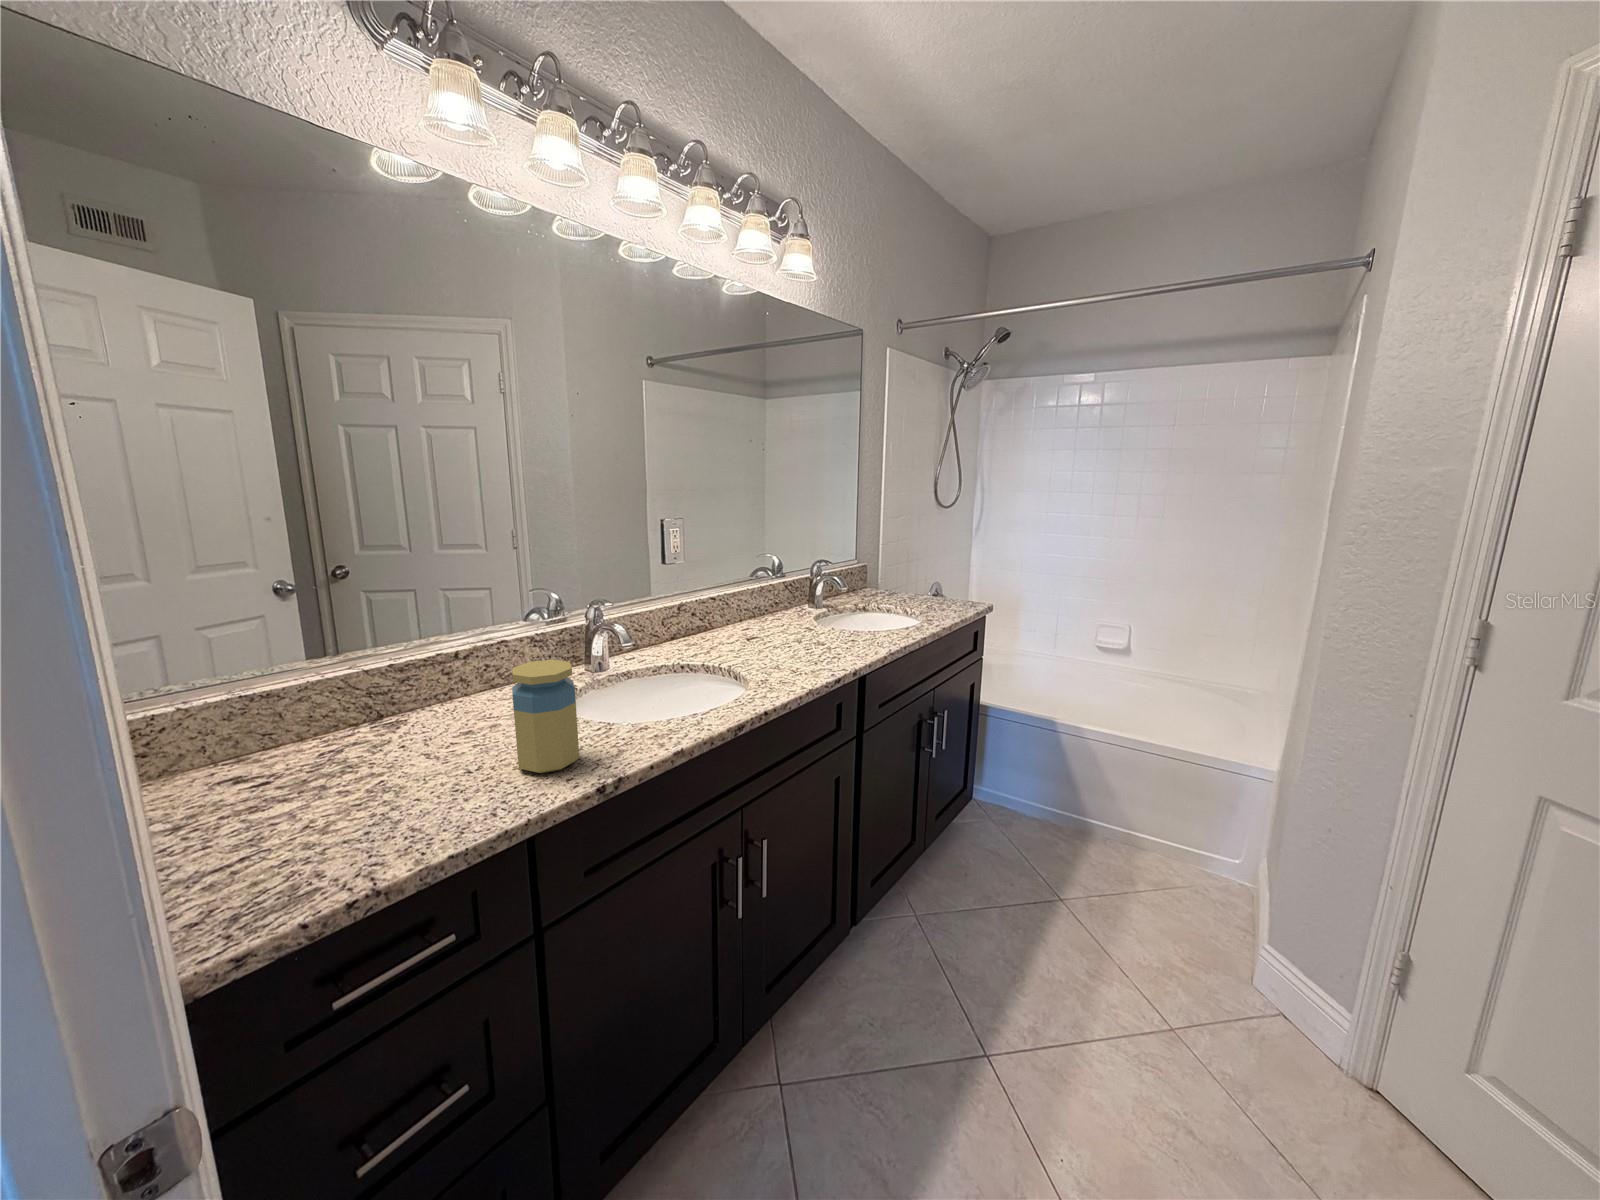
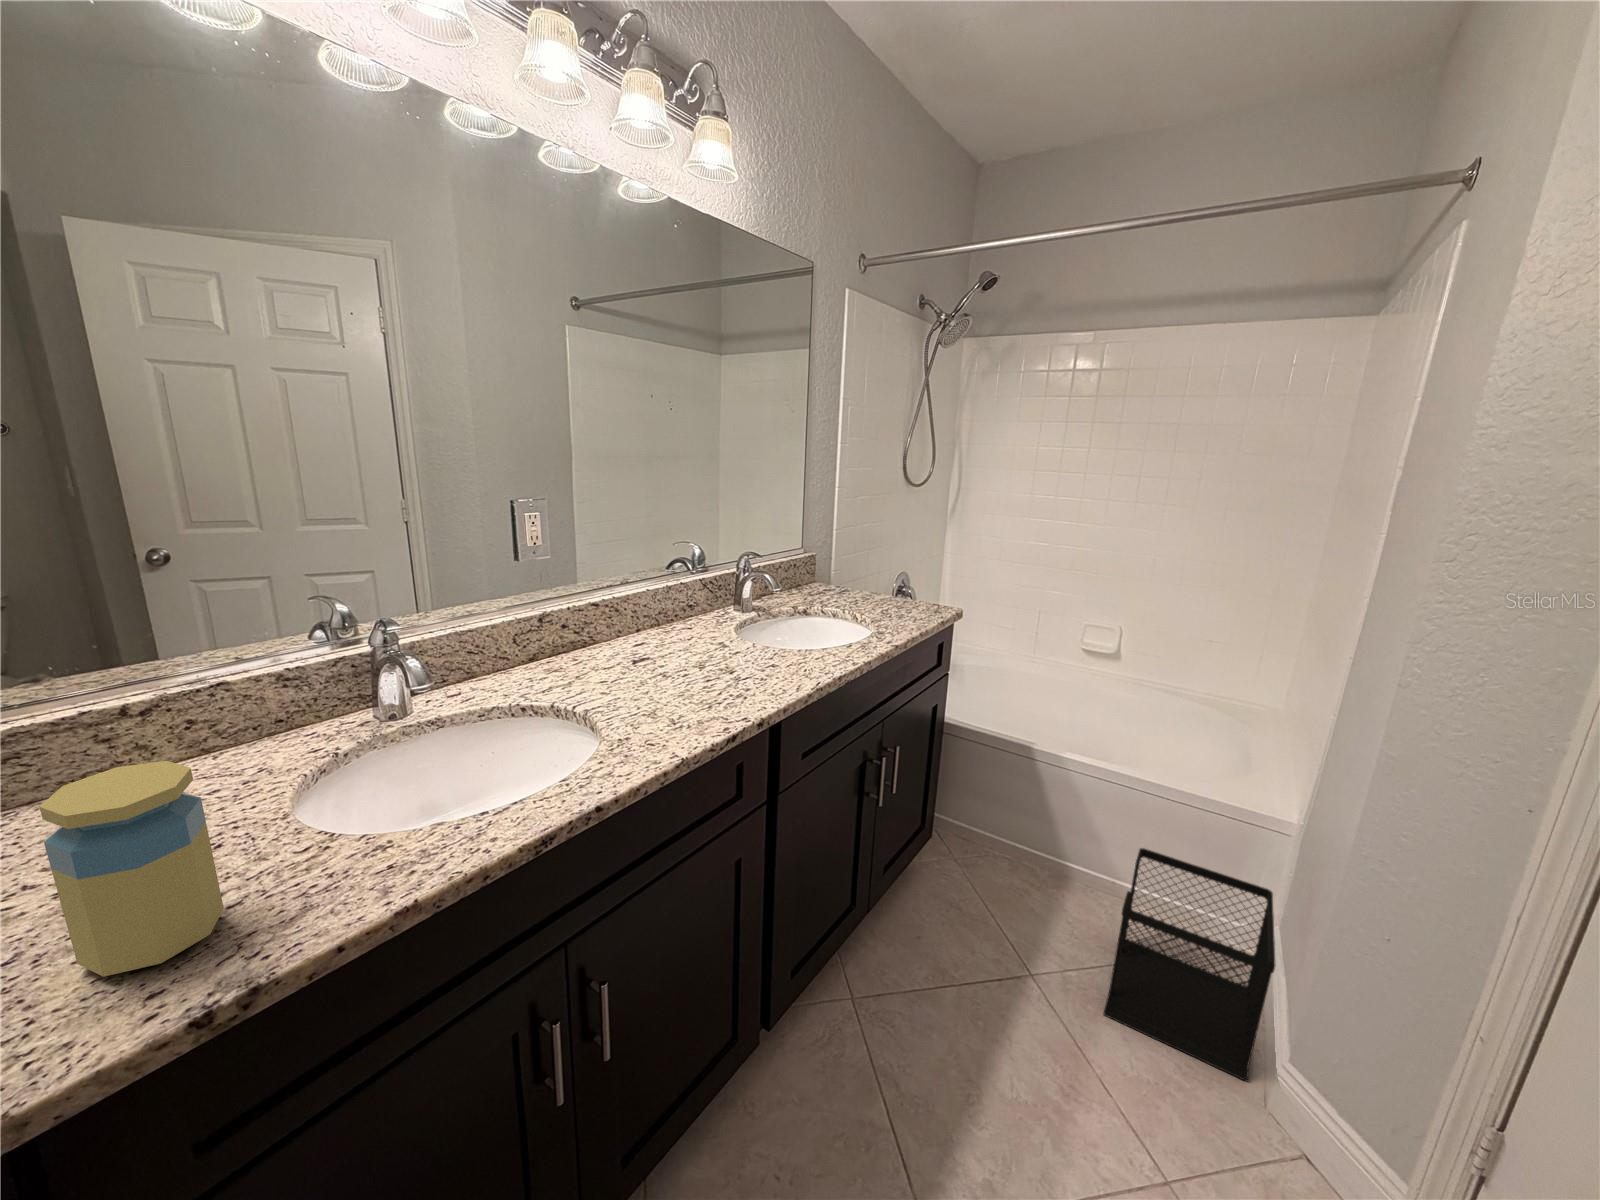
wastebasket: none [1120,794,1255,967] -> present [1104,848,1276,1081]

